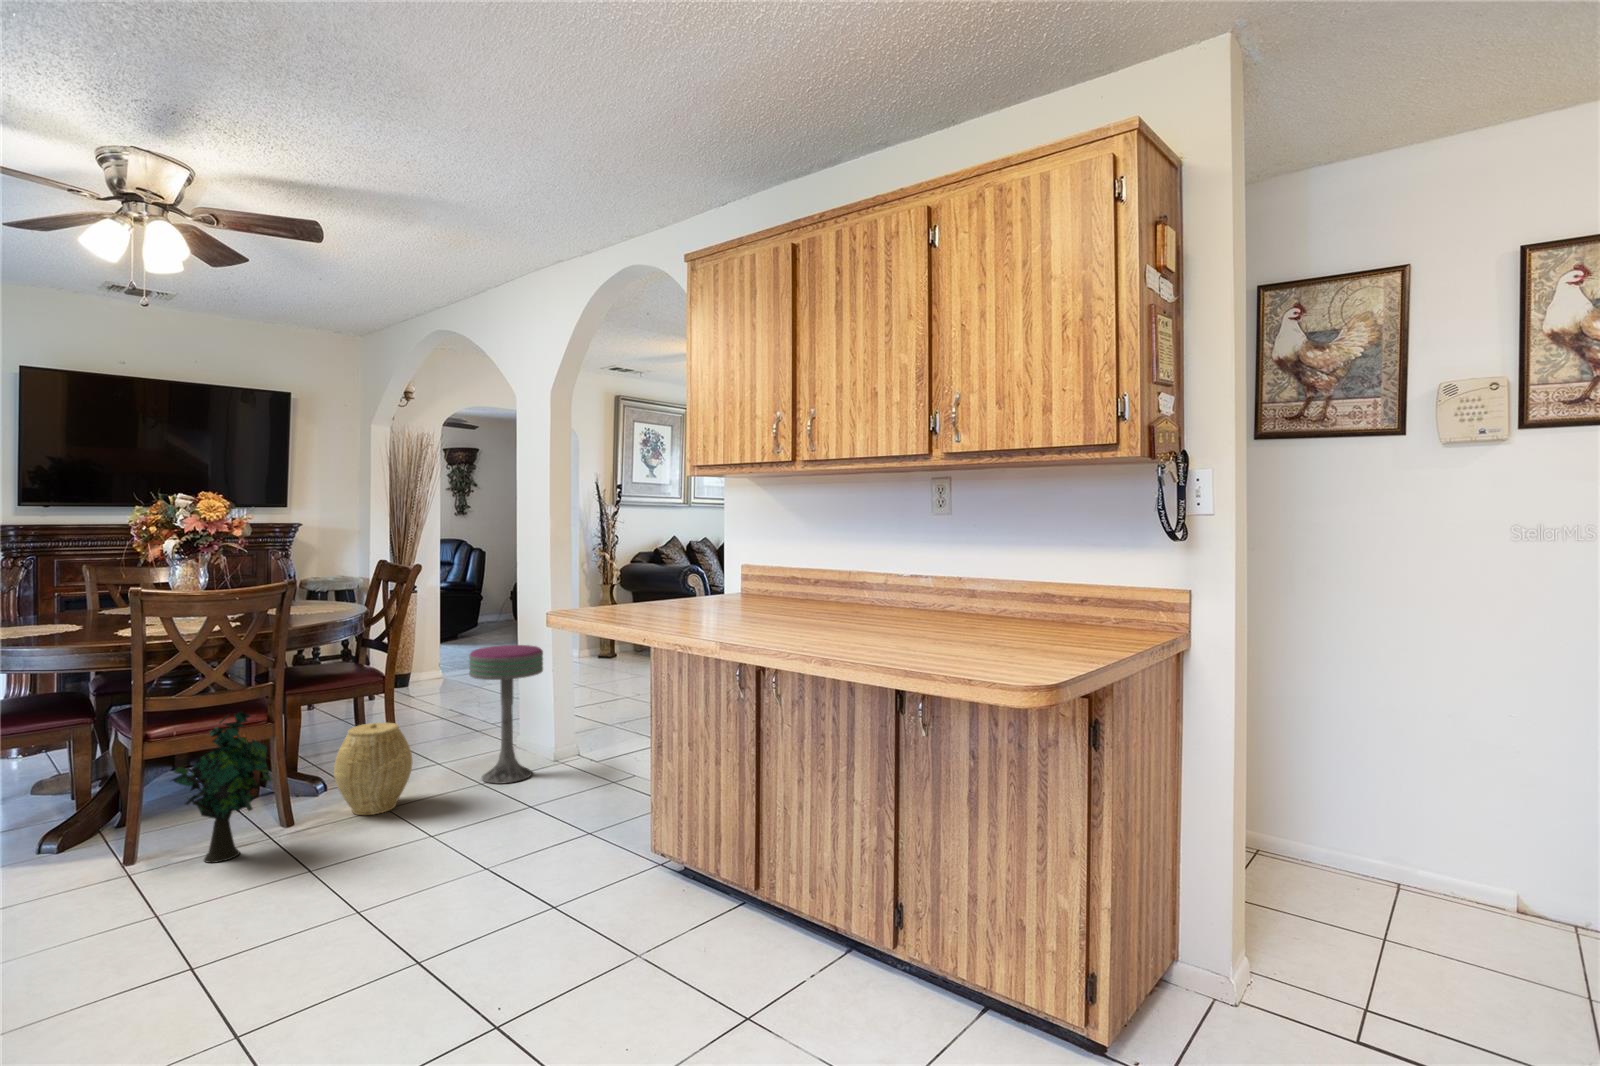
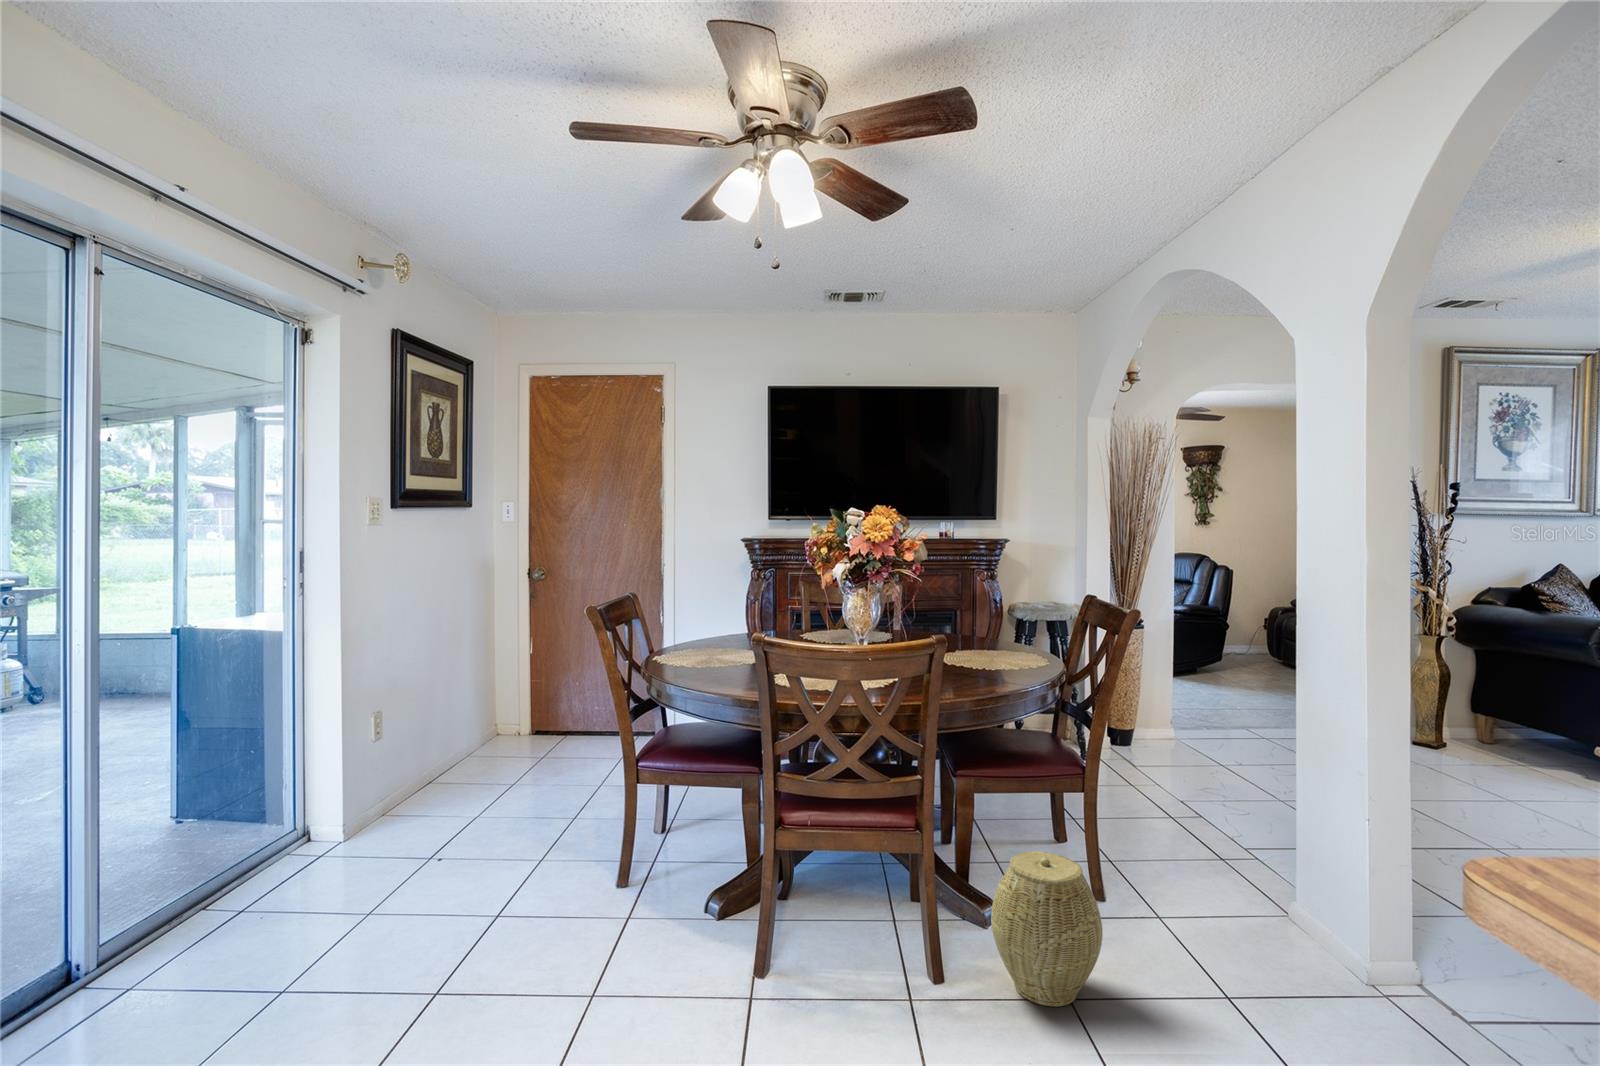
bar stool: present [469,645,543,784] -> none [1200,759,1343,1023]
decorative plant: present [172,711,272,863] -> none [786,813,904,1021]

